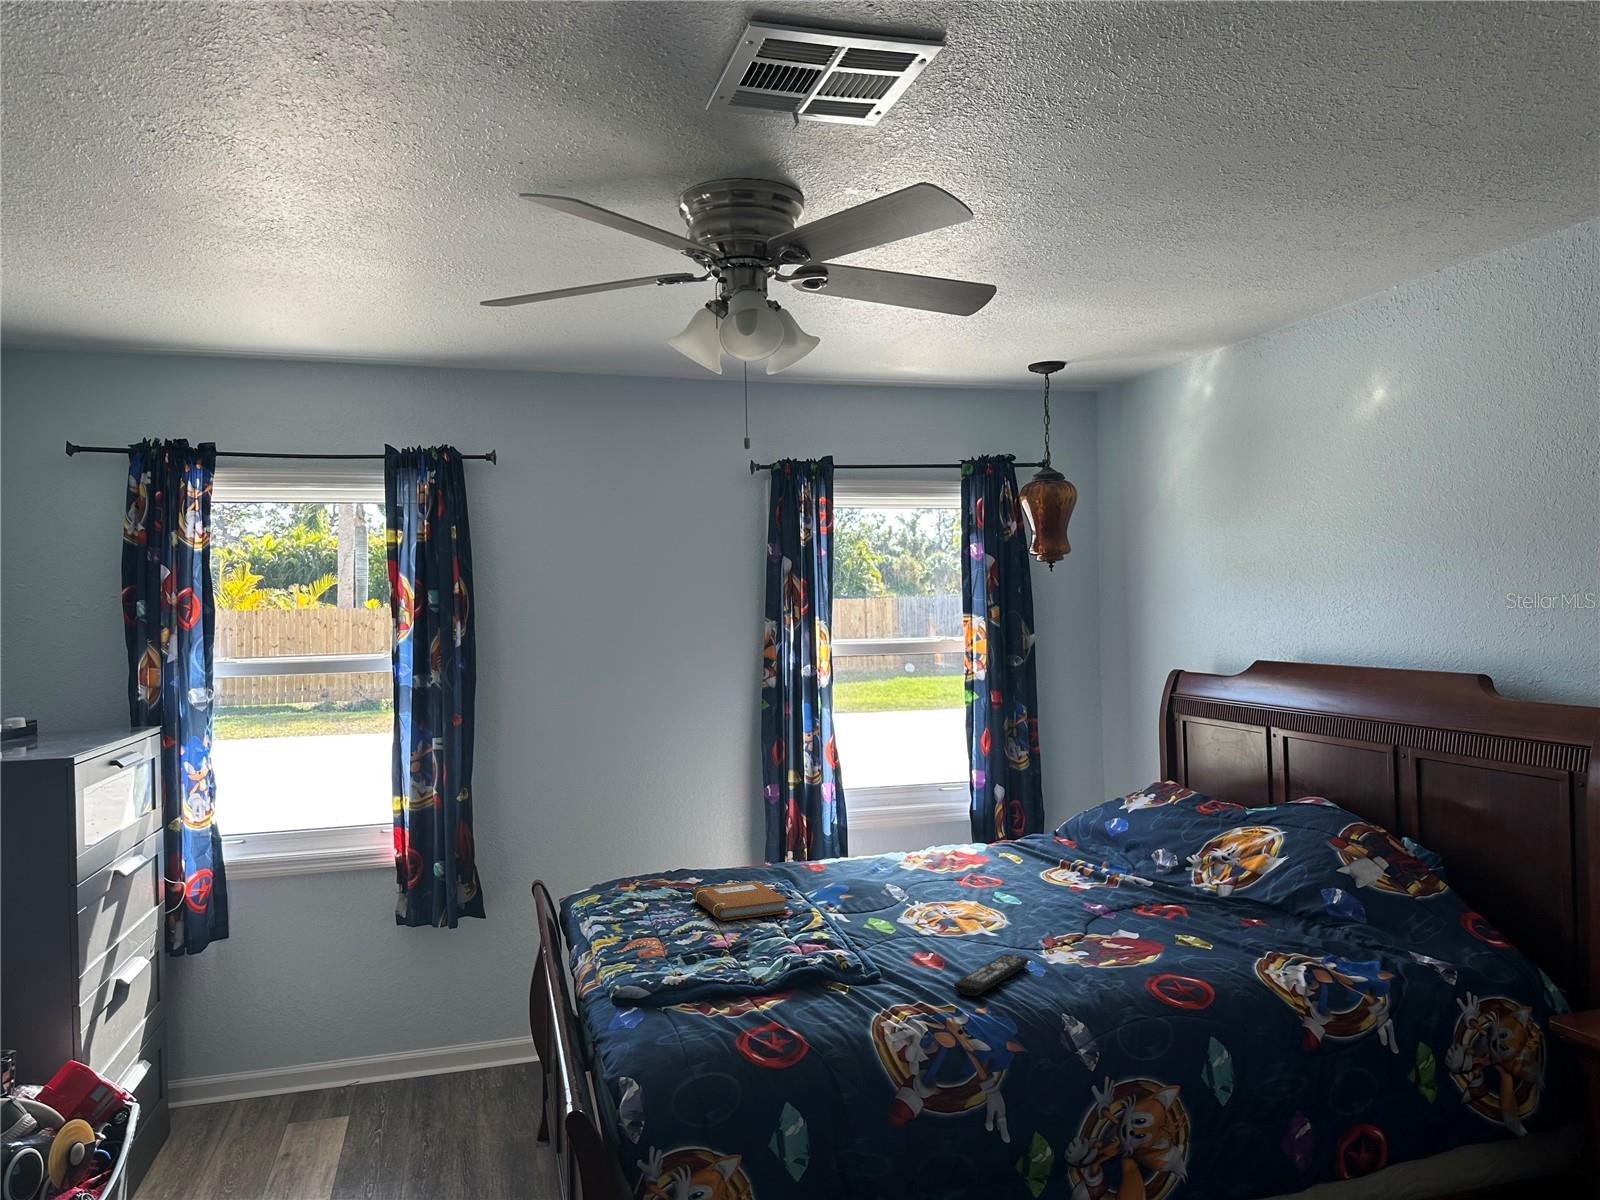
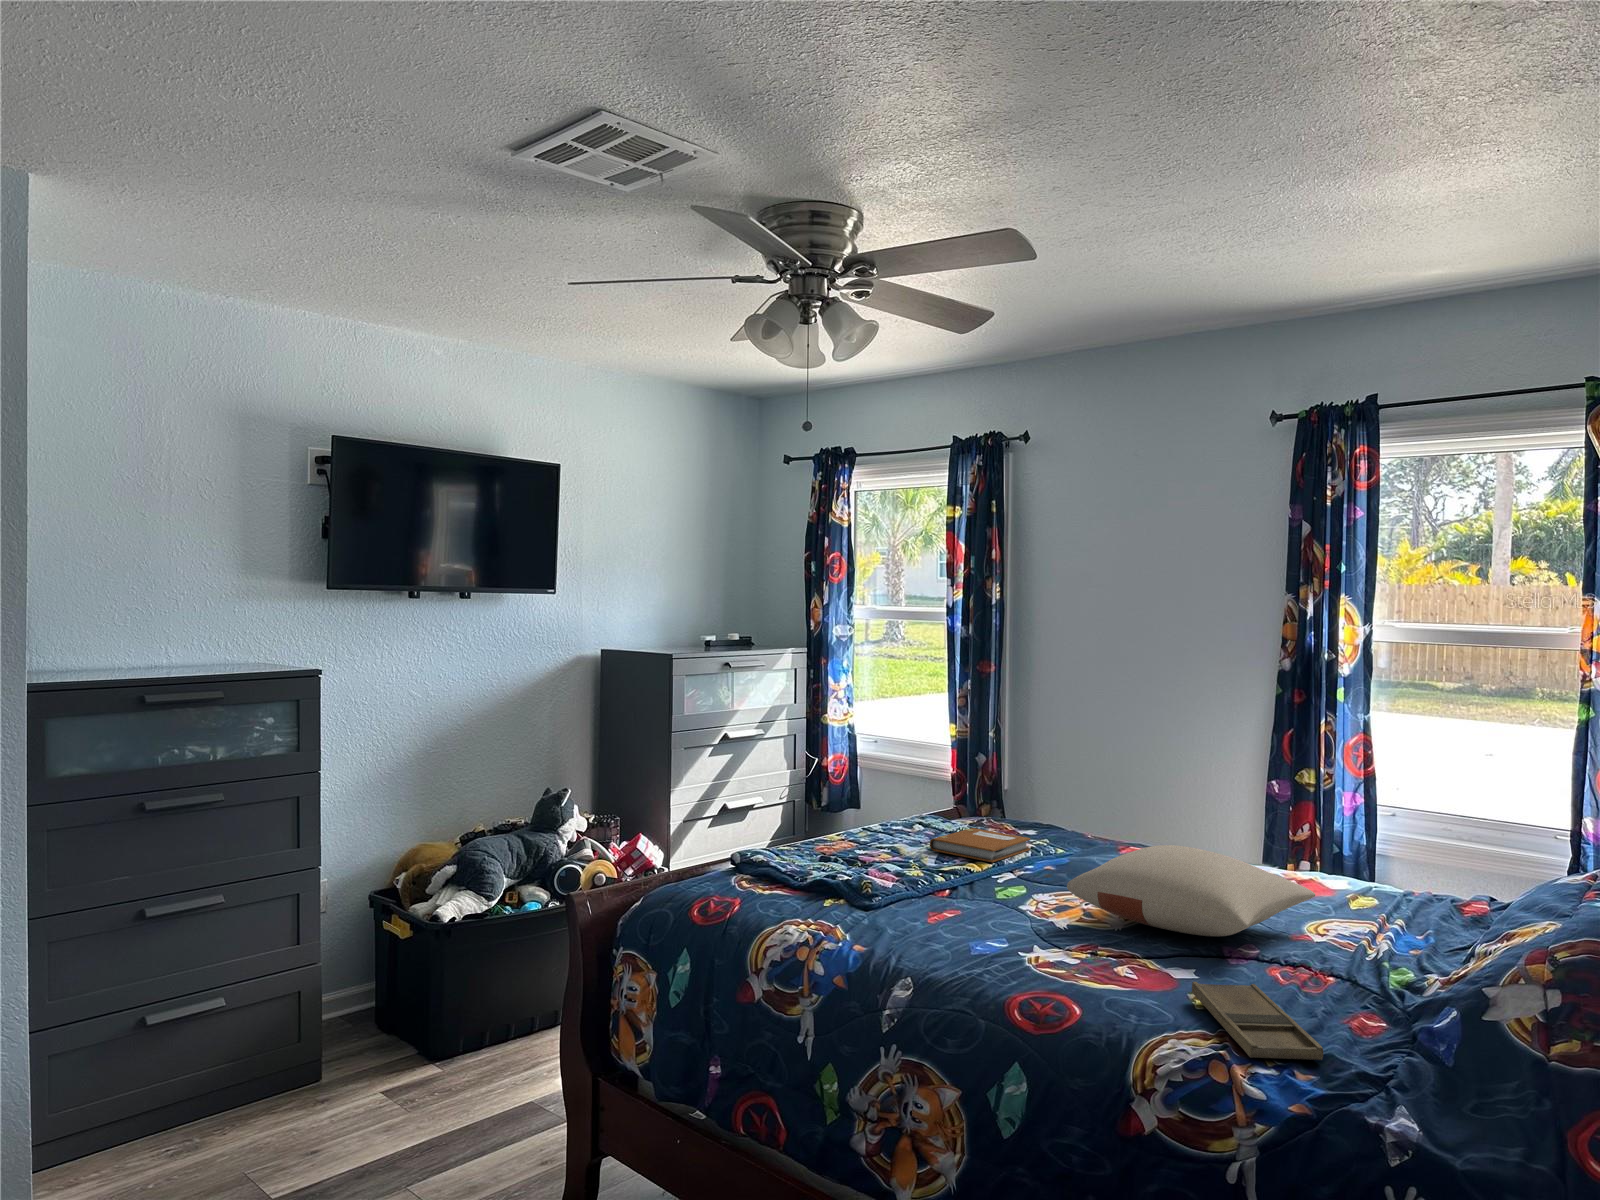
pillow: none [930,844,1128,914] -> present [1067,845,1315,936]
tray: none [1184,922,1306,963] -> present [1192,982,1323,1060]
remote control: present [954,954,1029,996] -> none [882,918,999,942]

